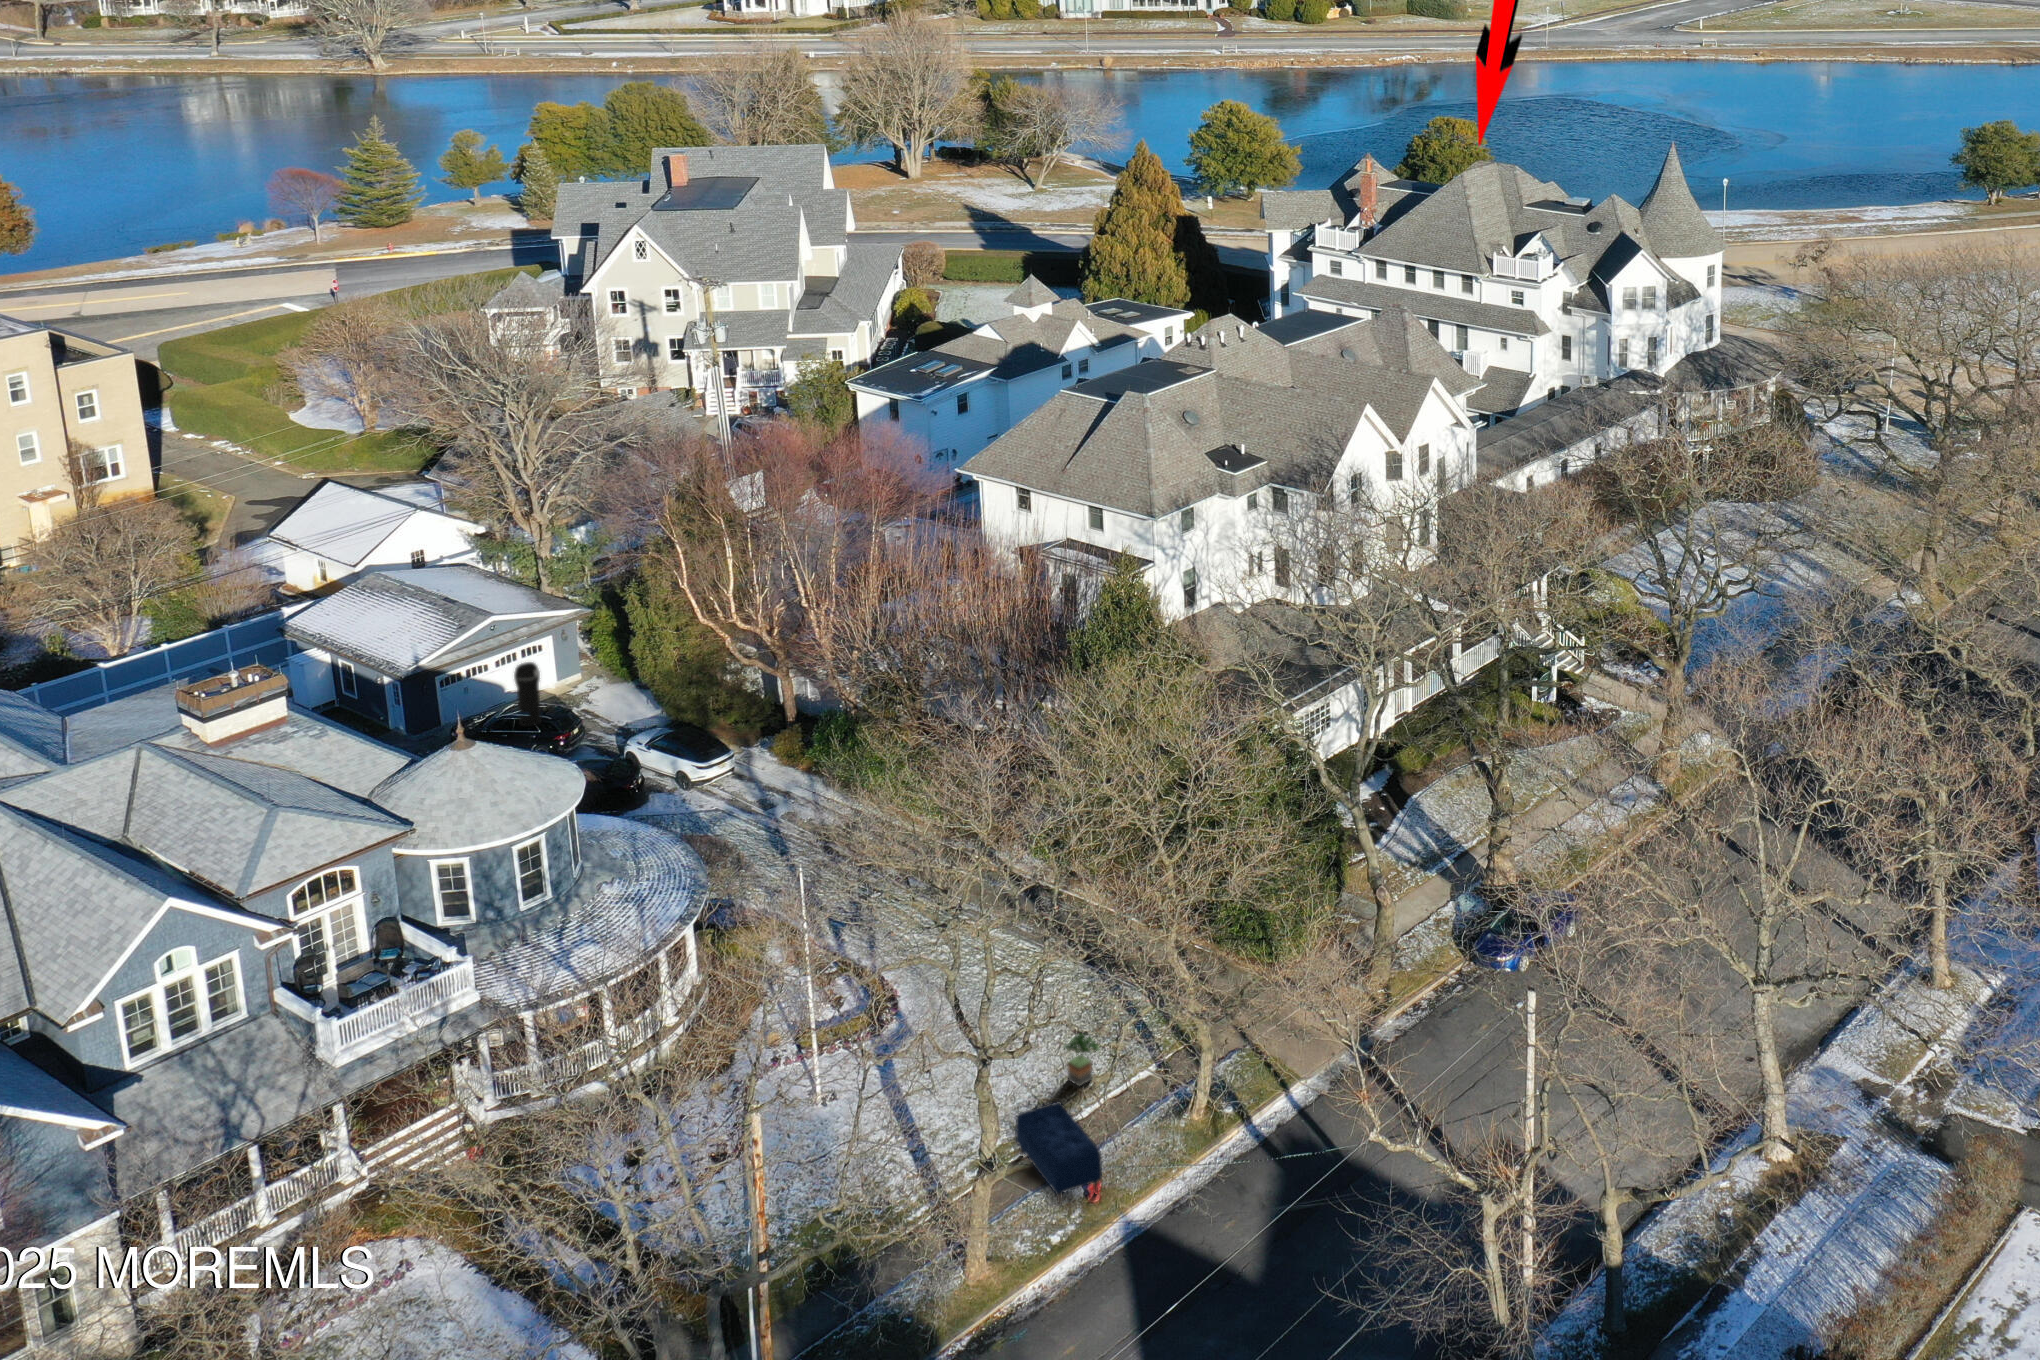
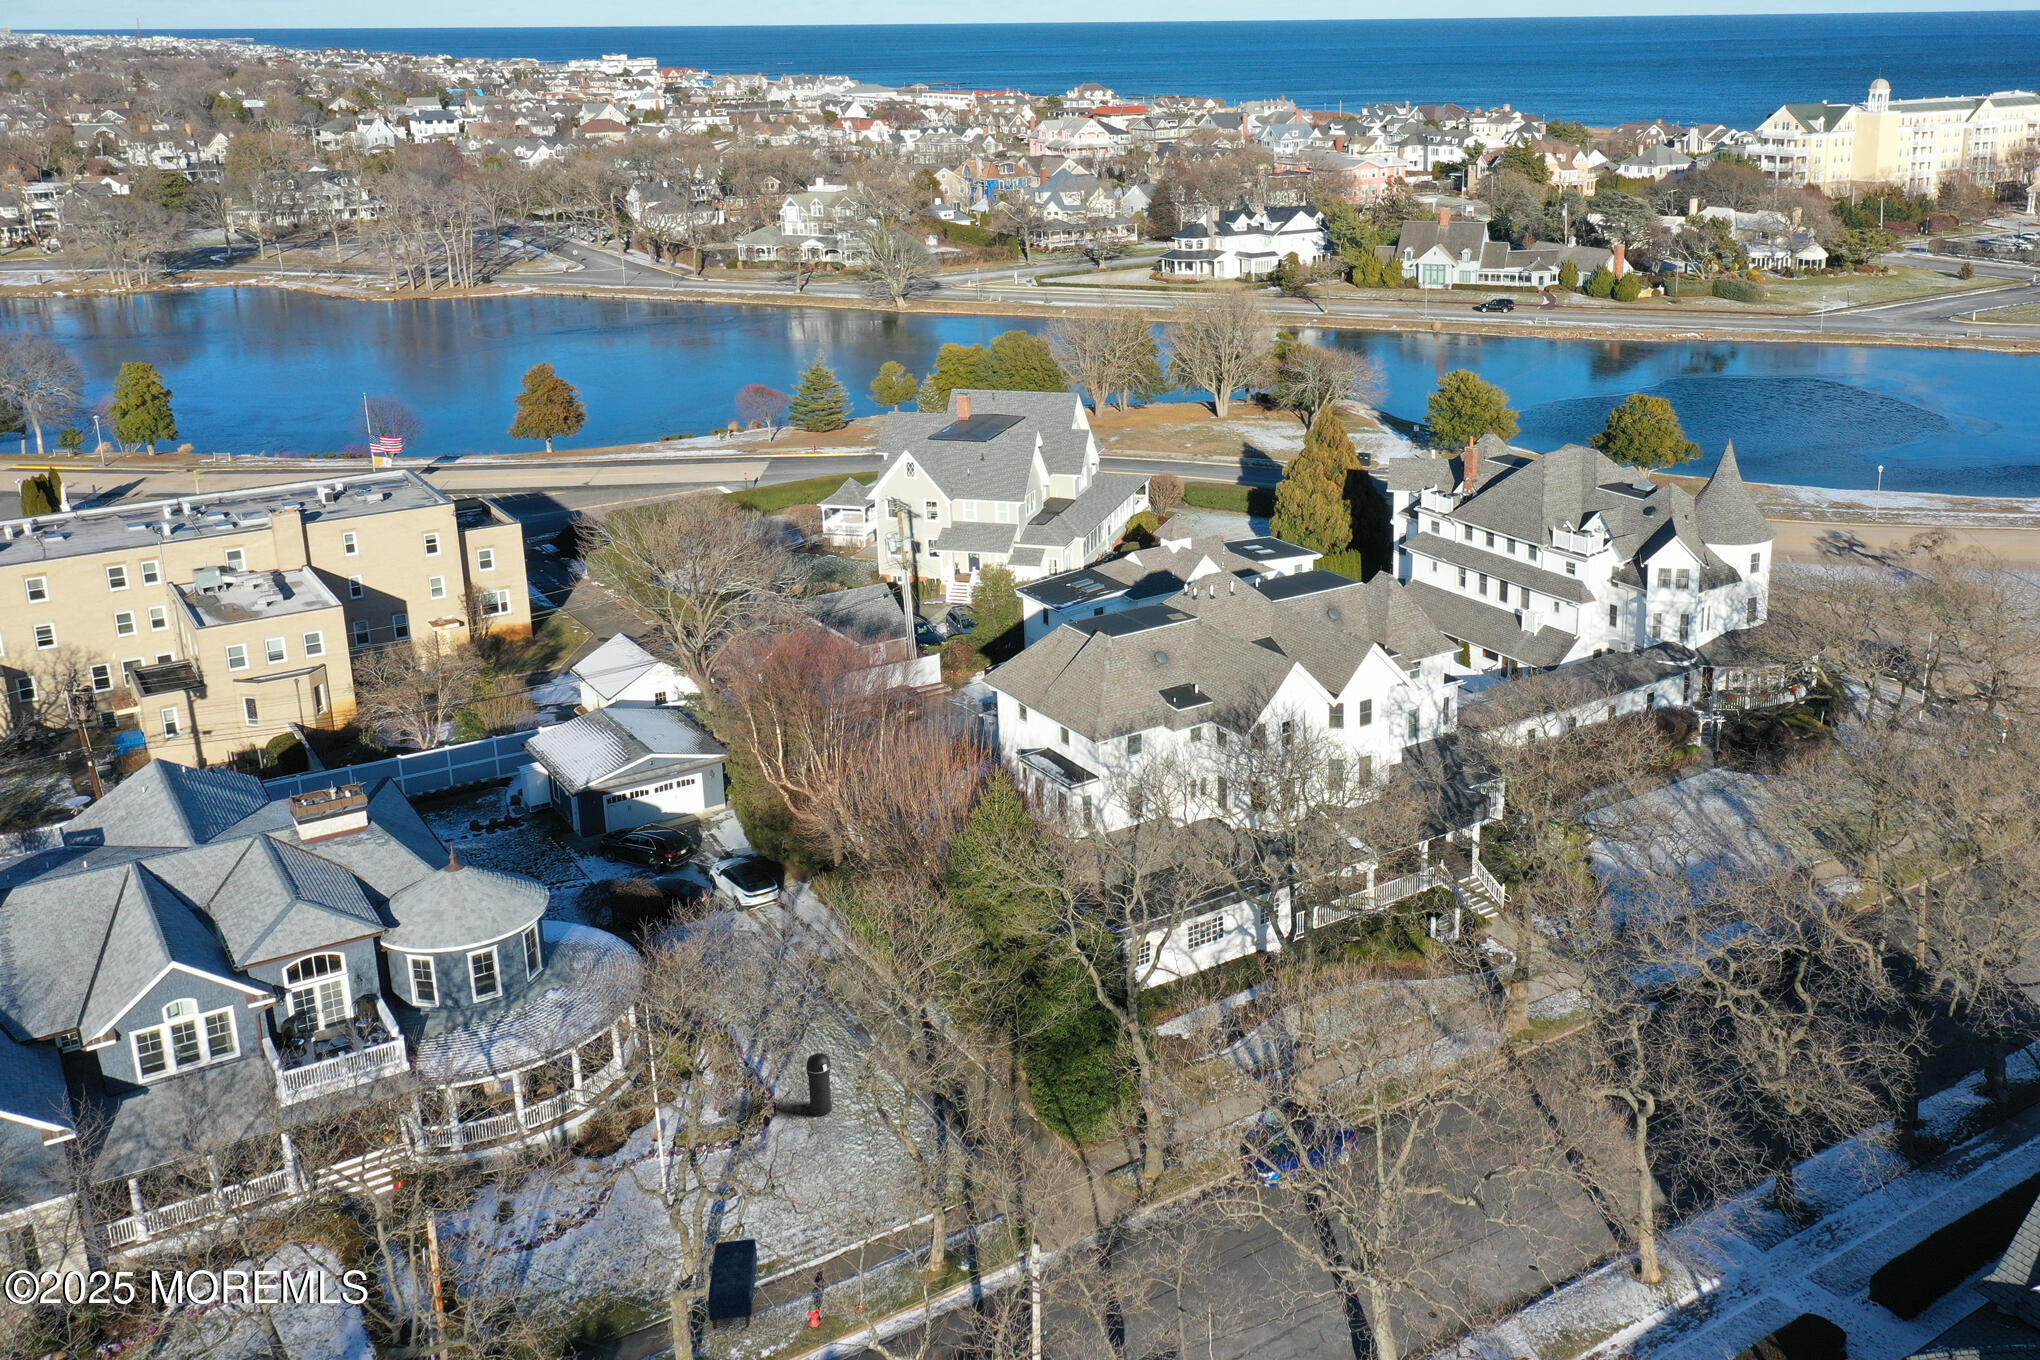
trash can: present [514,662,542,727] -> present [806,1053,832,1116]
potted tree: present [1064,1033,1099,1086] -> none [793,1180,822,1224]

